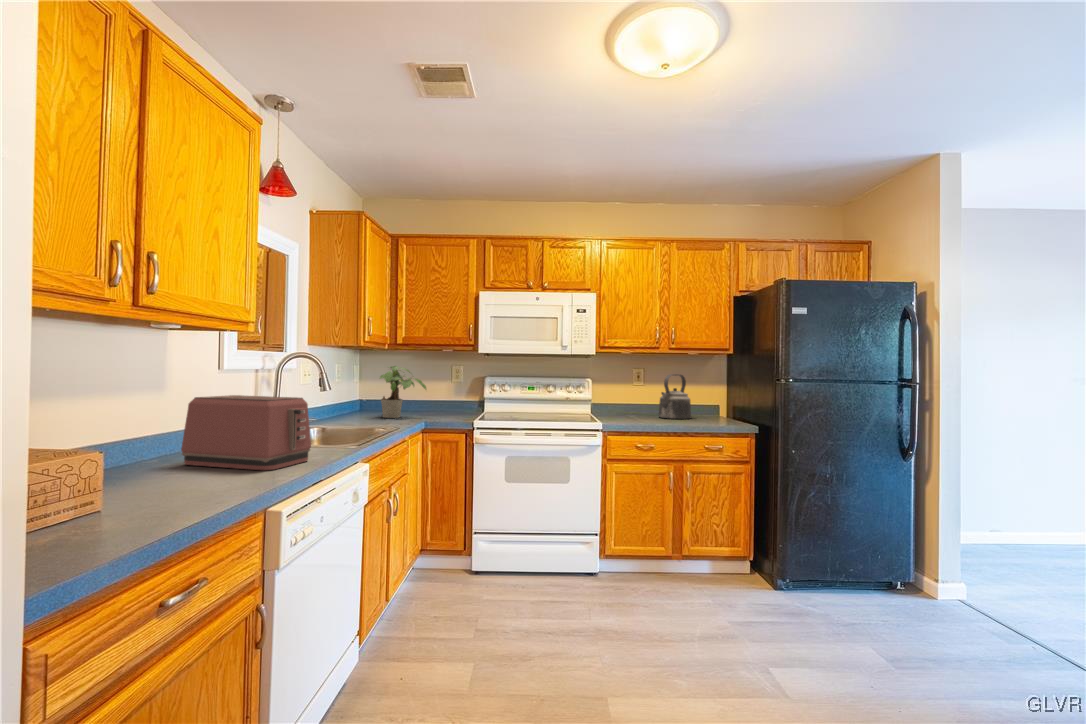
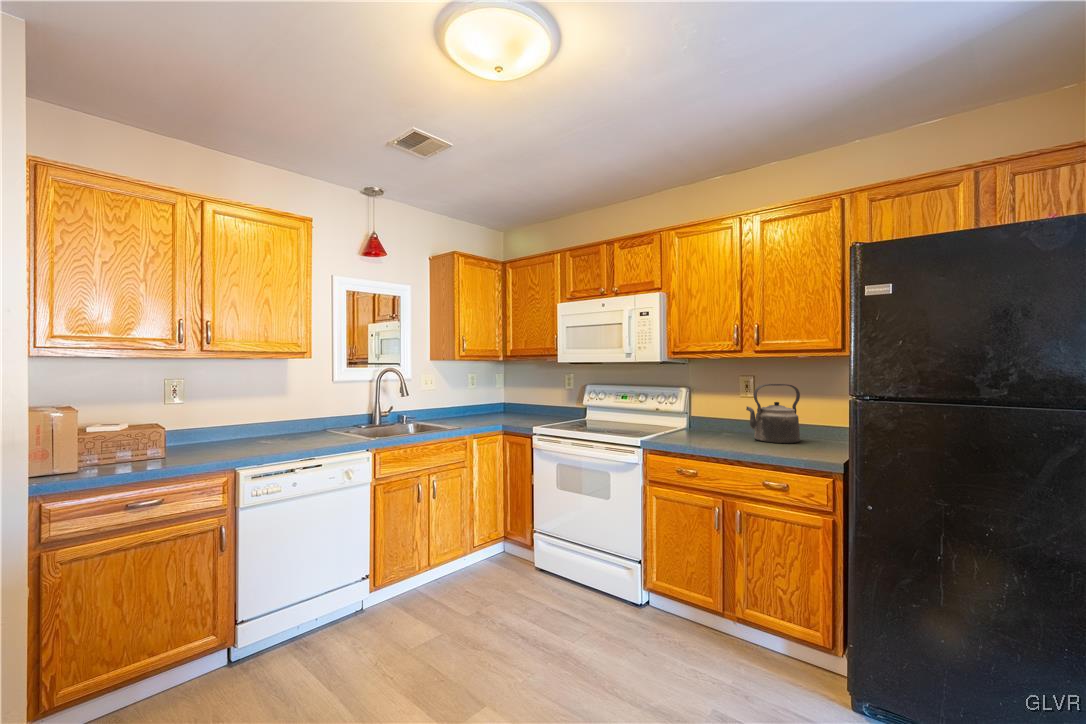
potted plant: present [380,366,426,418] -> none [483,375,517,420]
toaster: present [181,395,311,470] -> none [247,402,300,452]

